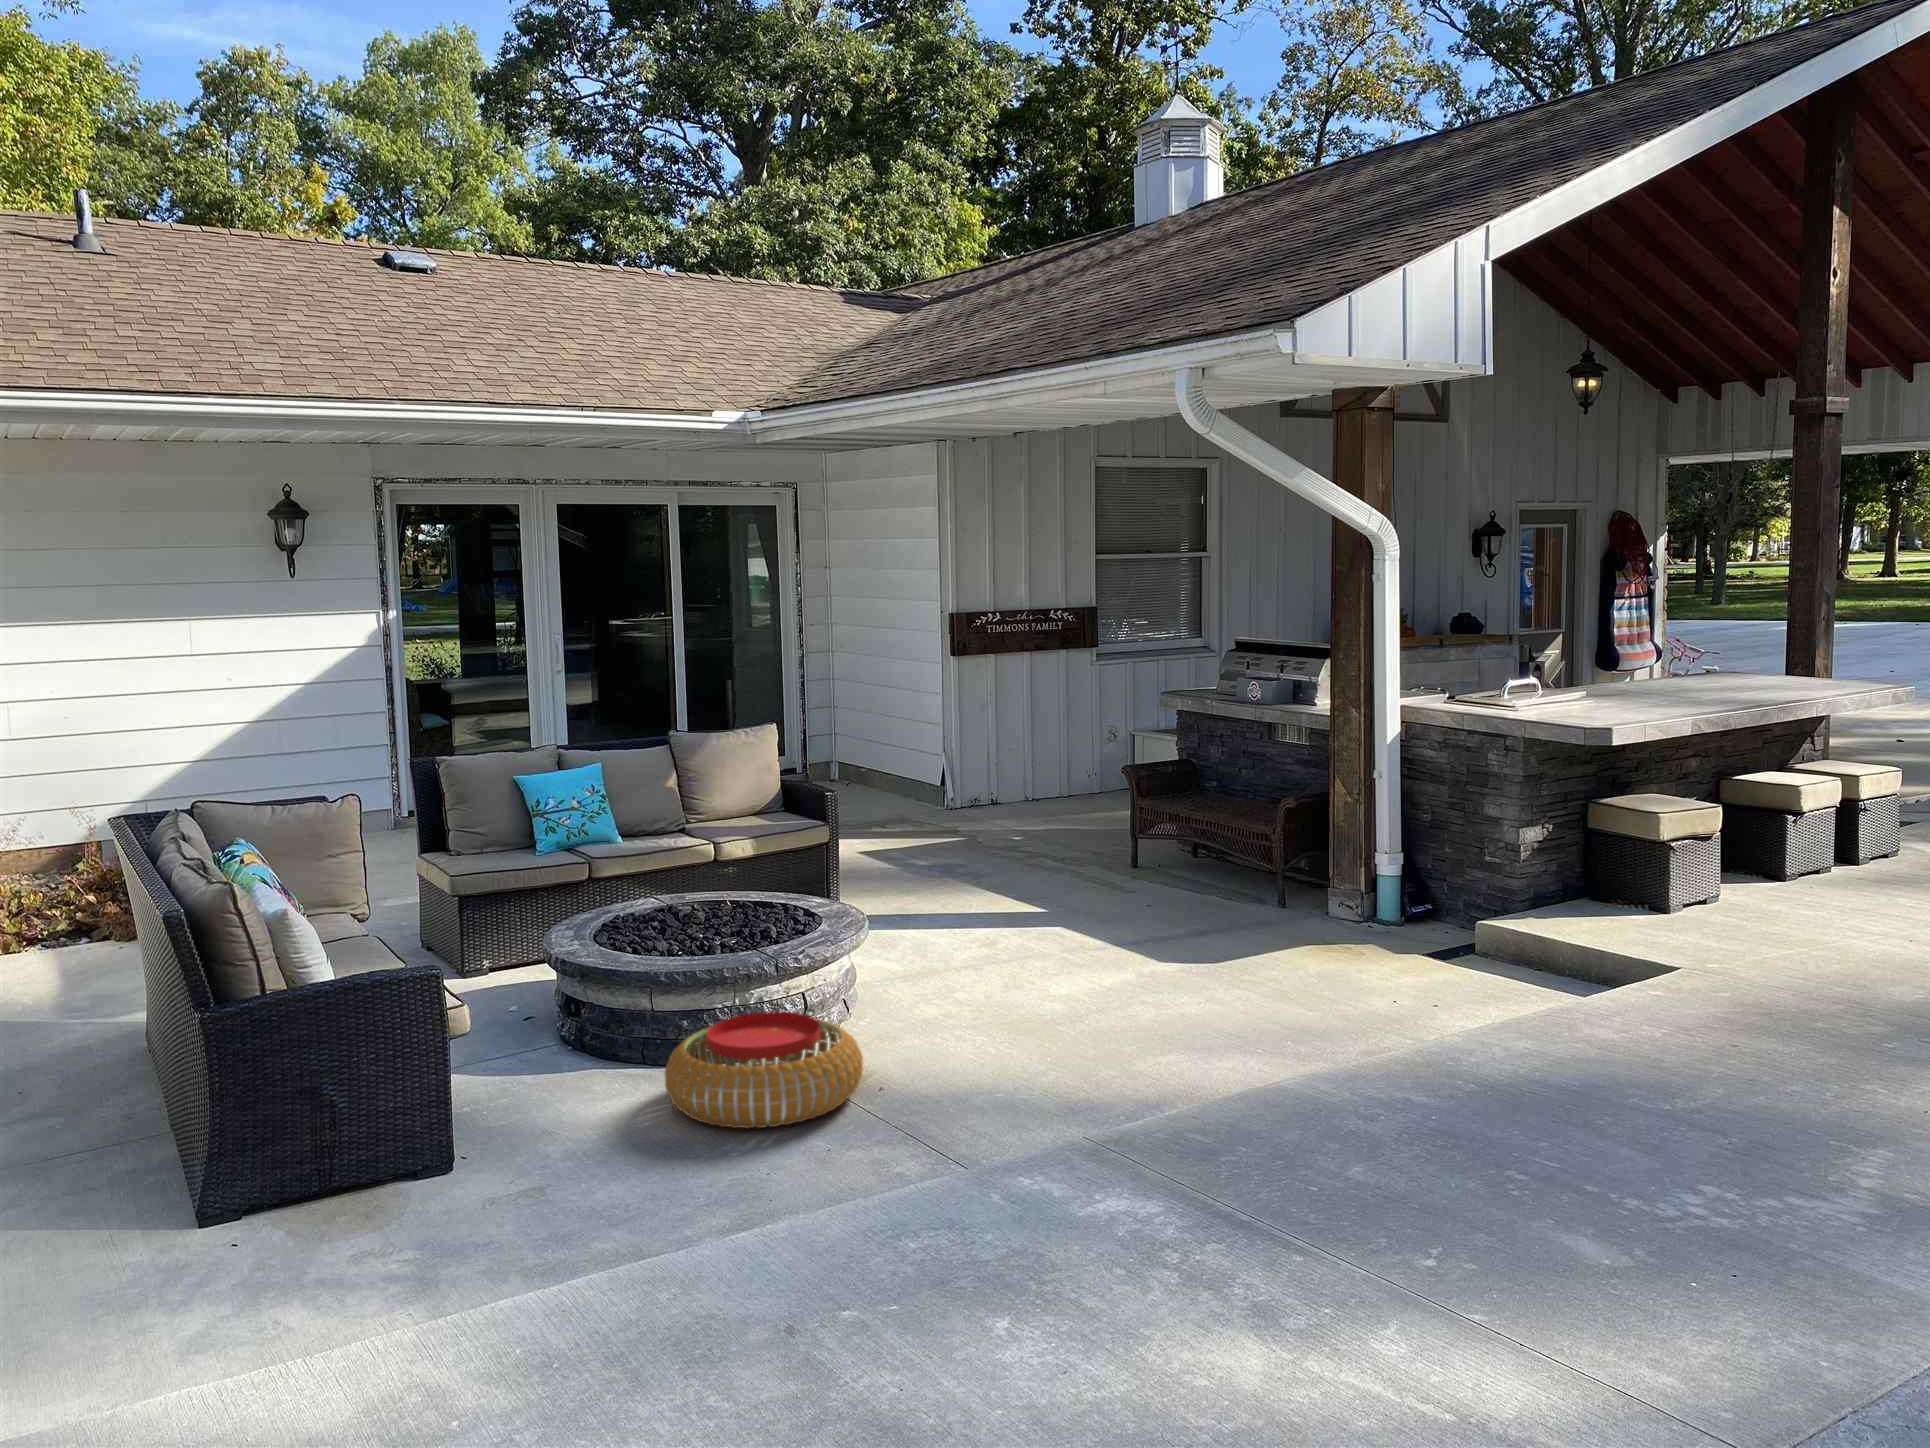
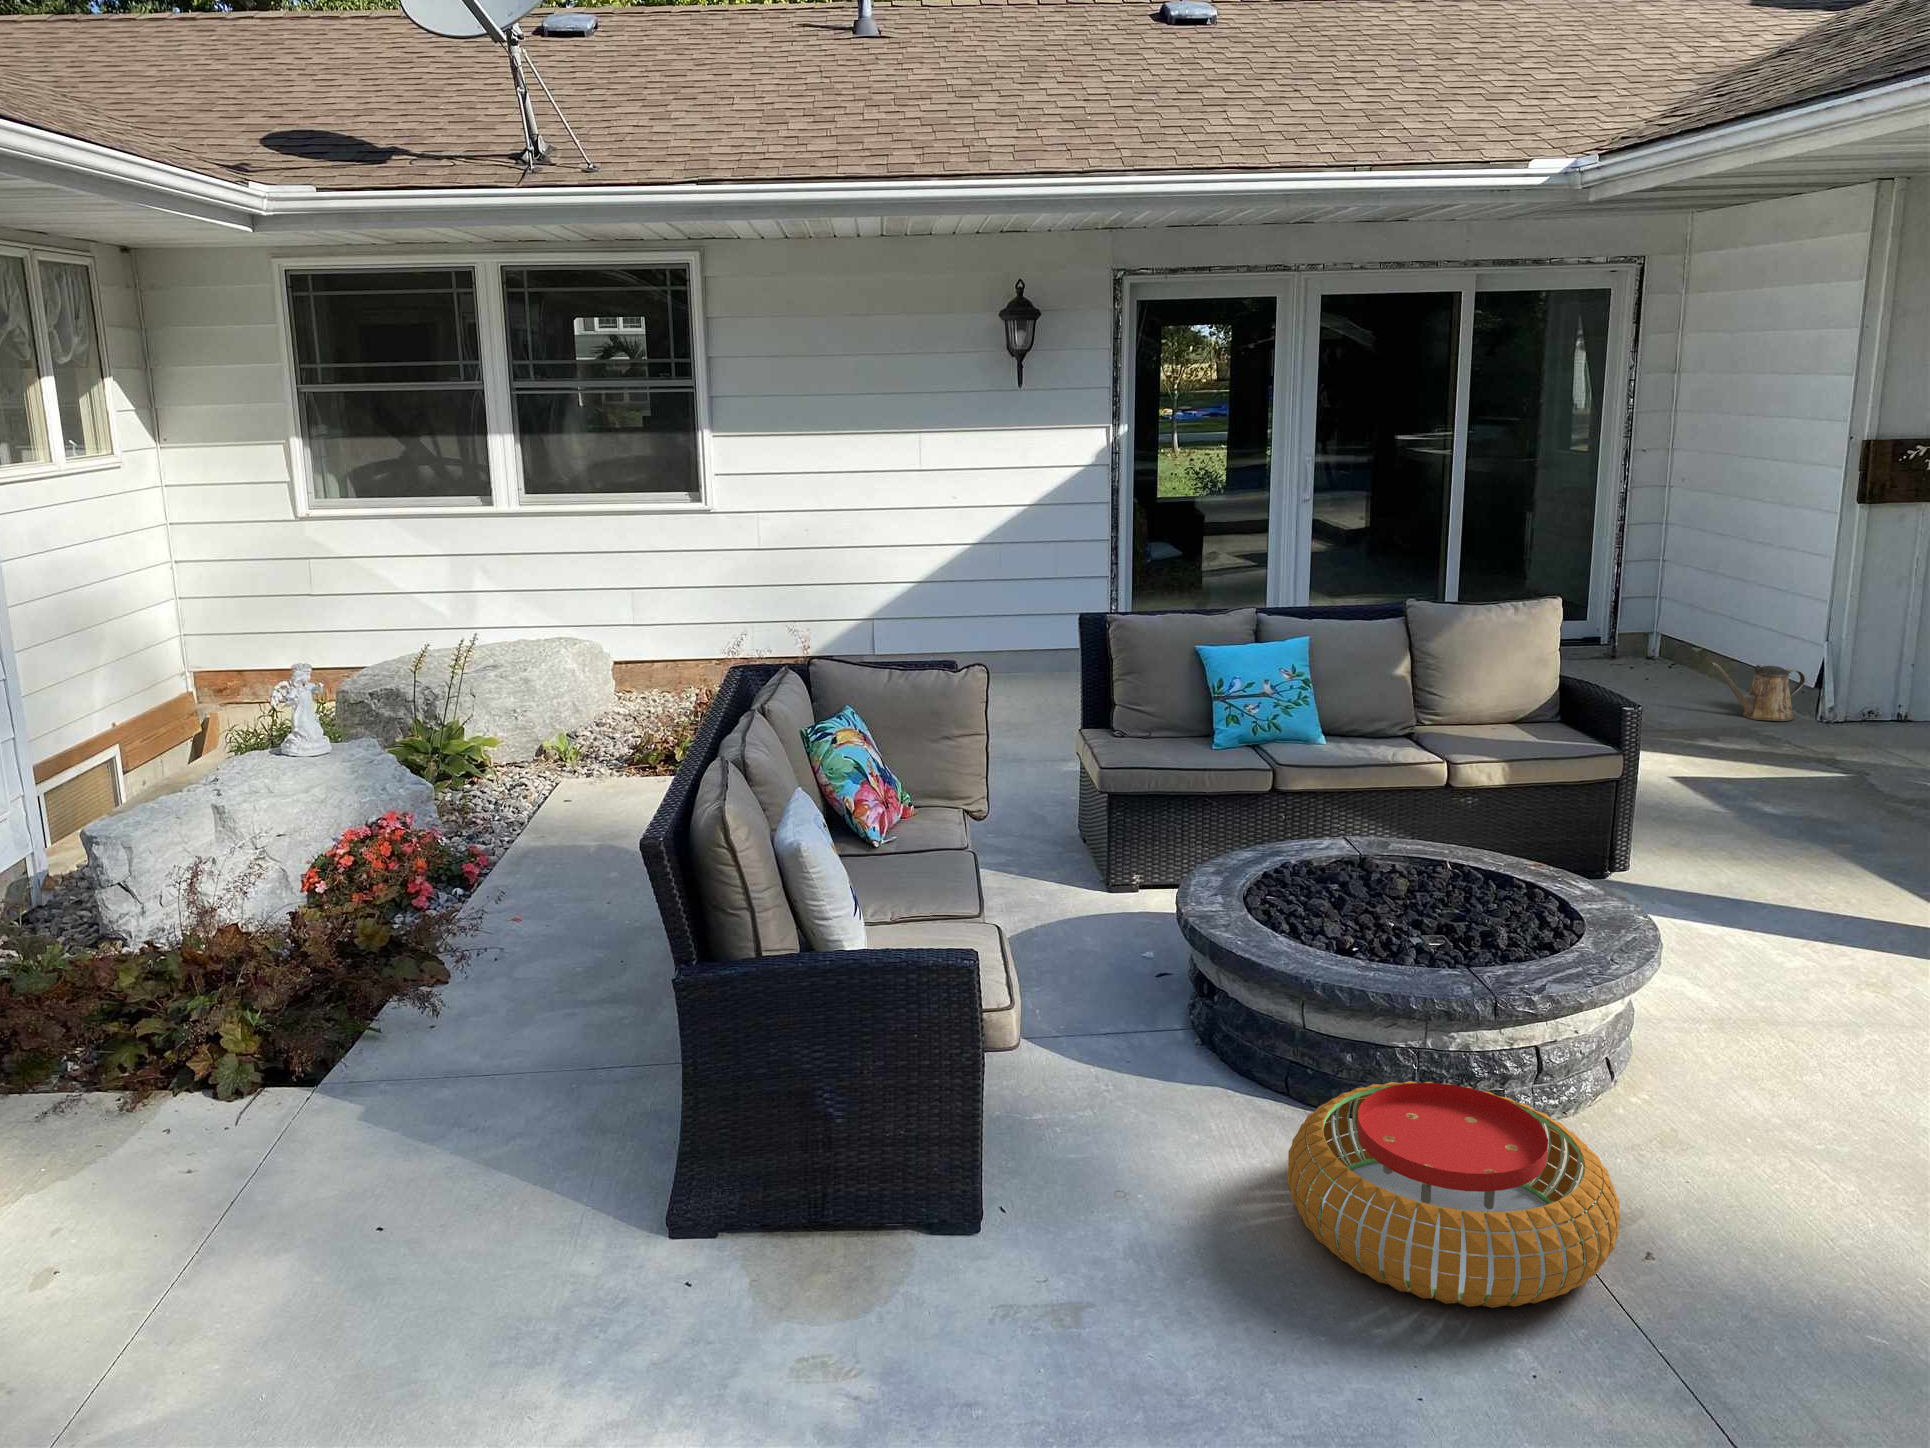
watering can: none [872,775,933,815] -> present [1711,663,1806,721]

